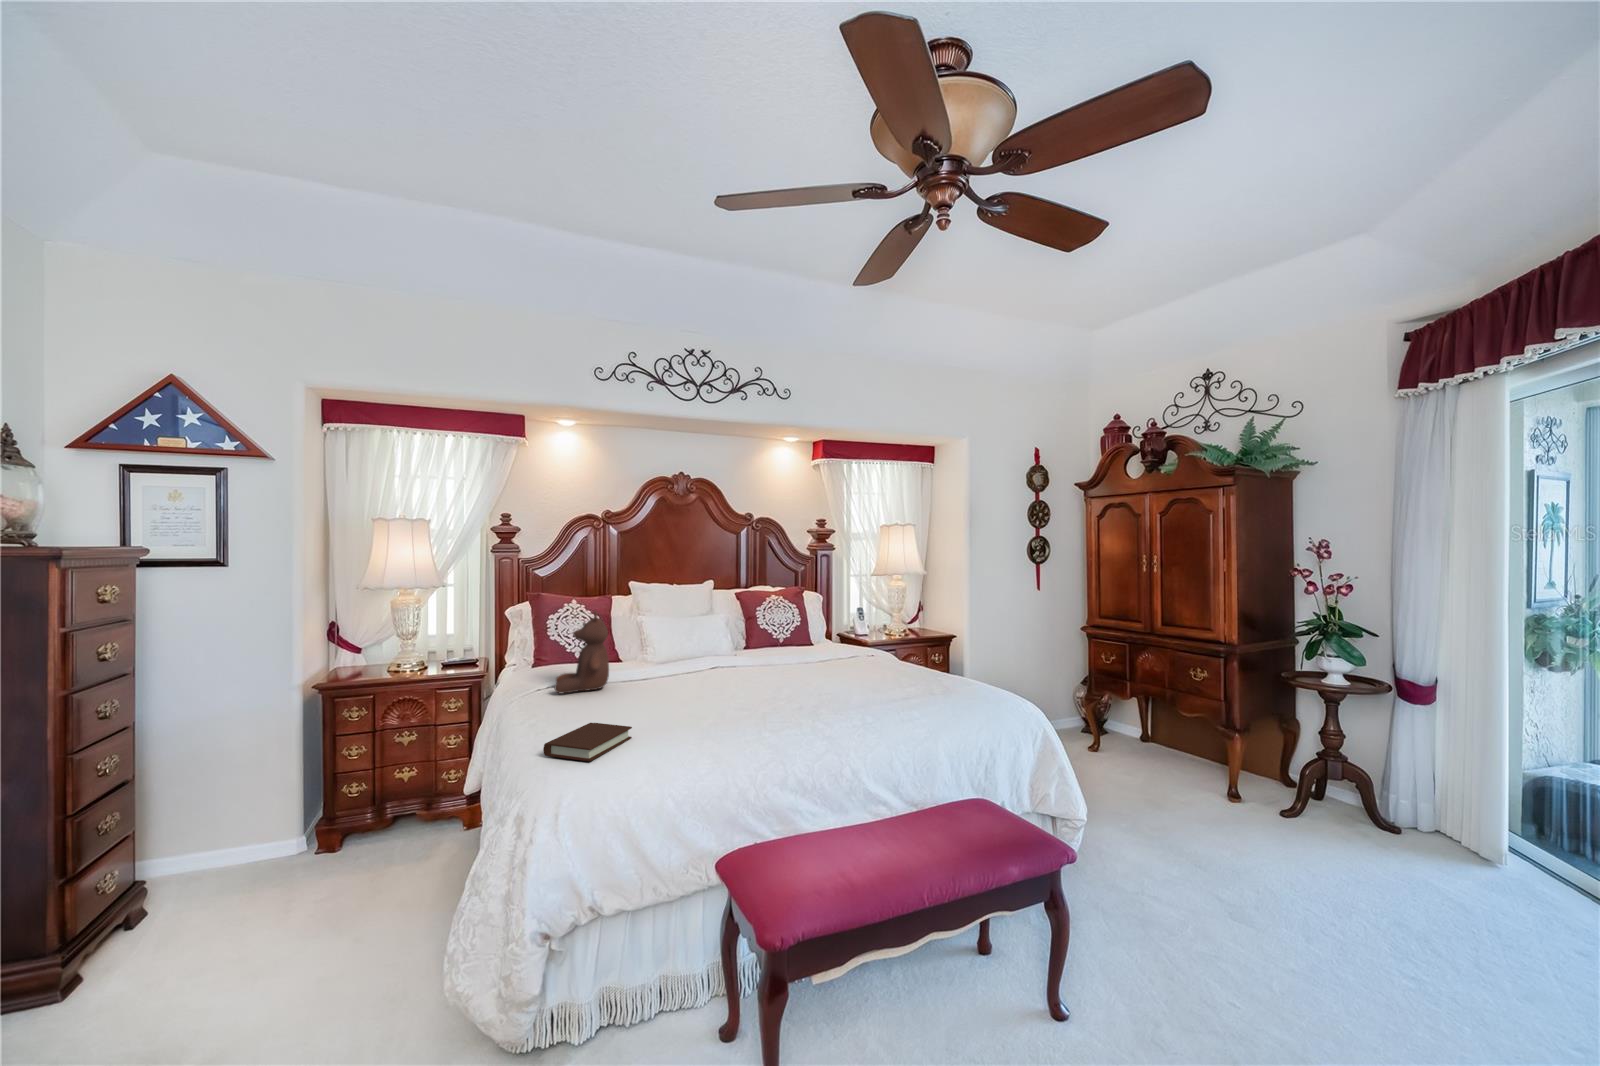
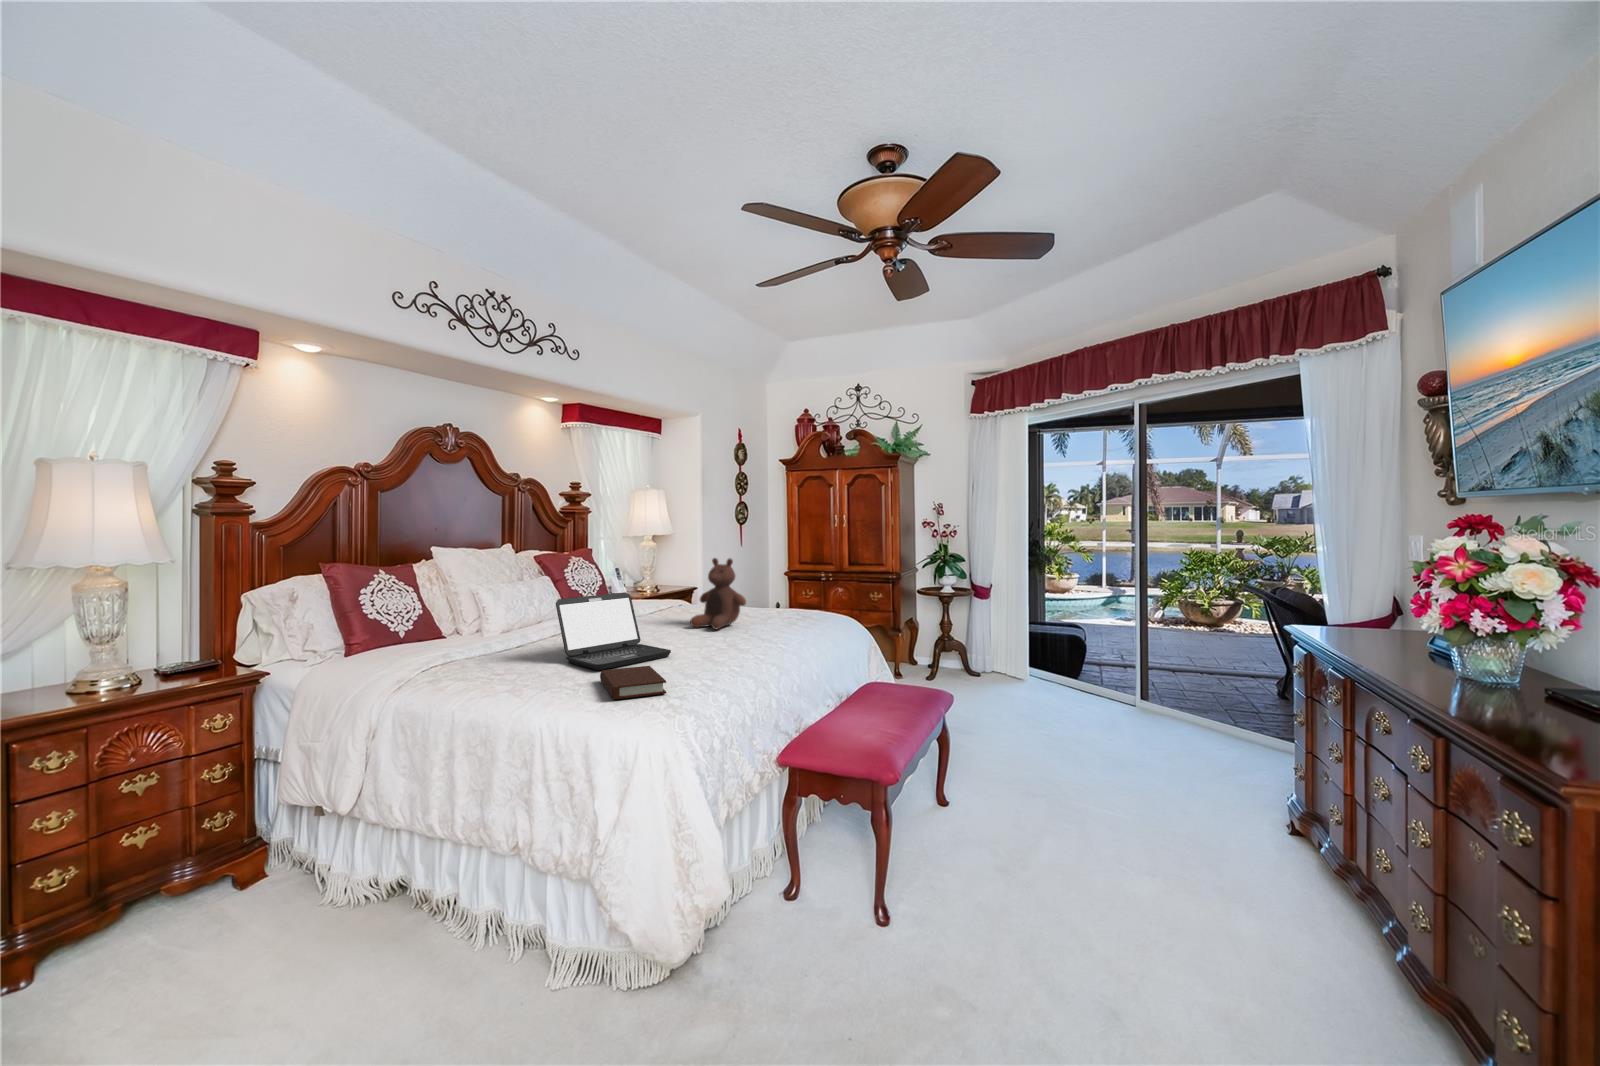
stuffed bear: present [555,611,609,693] -> present [690,558,746,629]
laptop: none [611,643,705,720] -> present [556,593,671,670]

